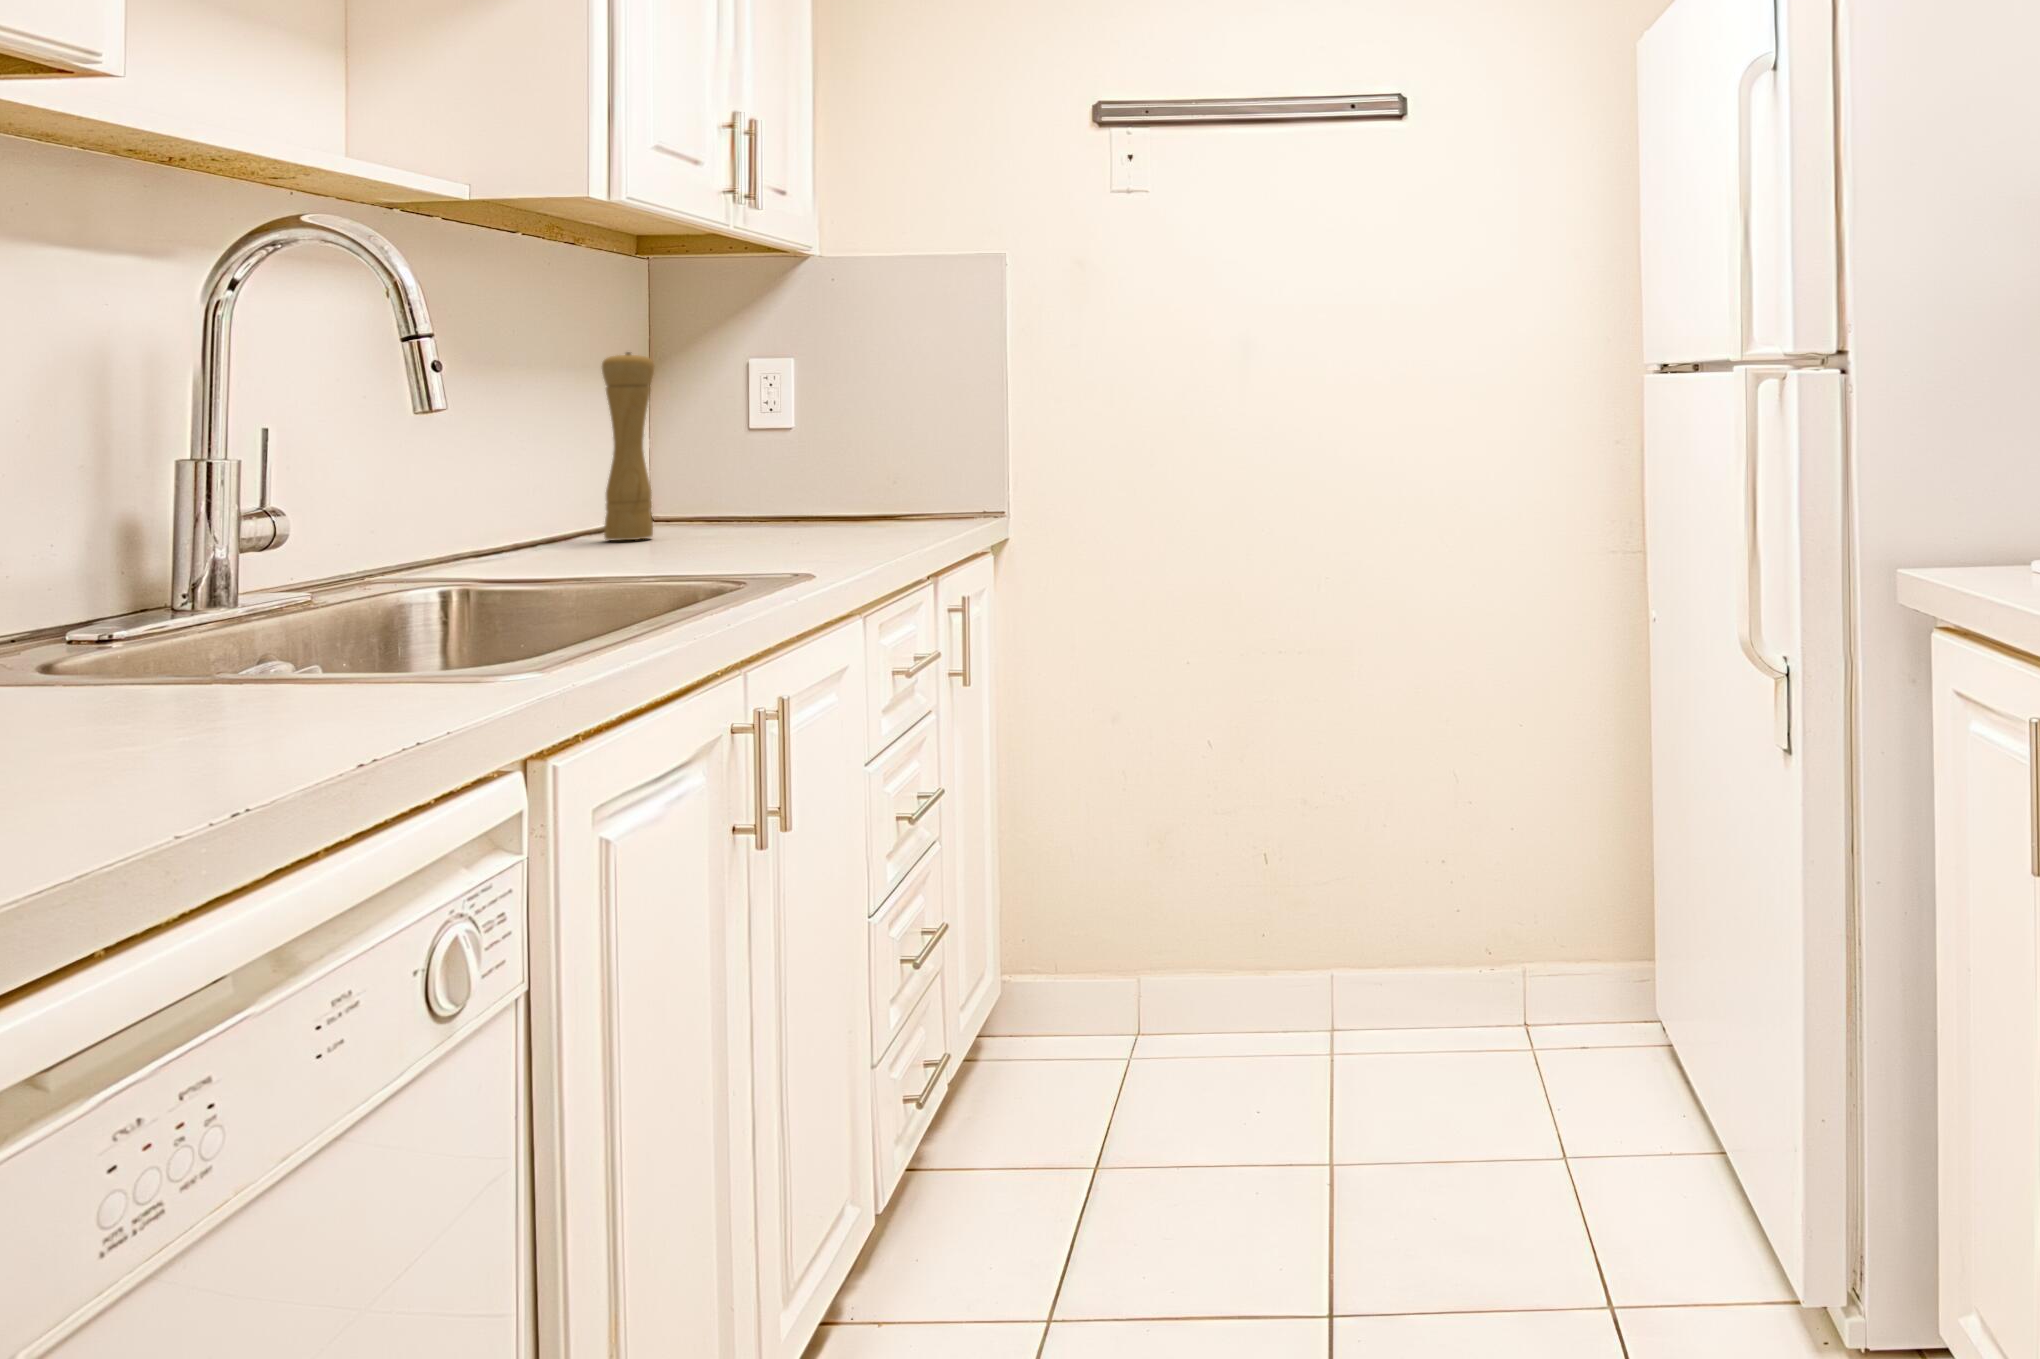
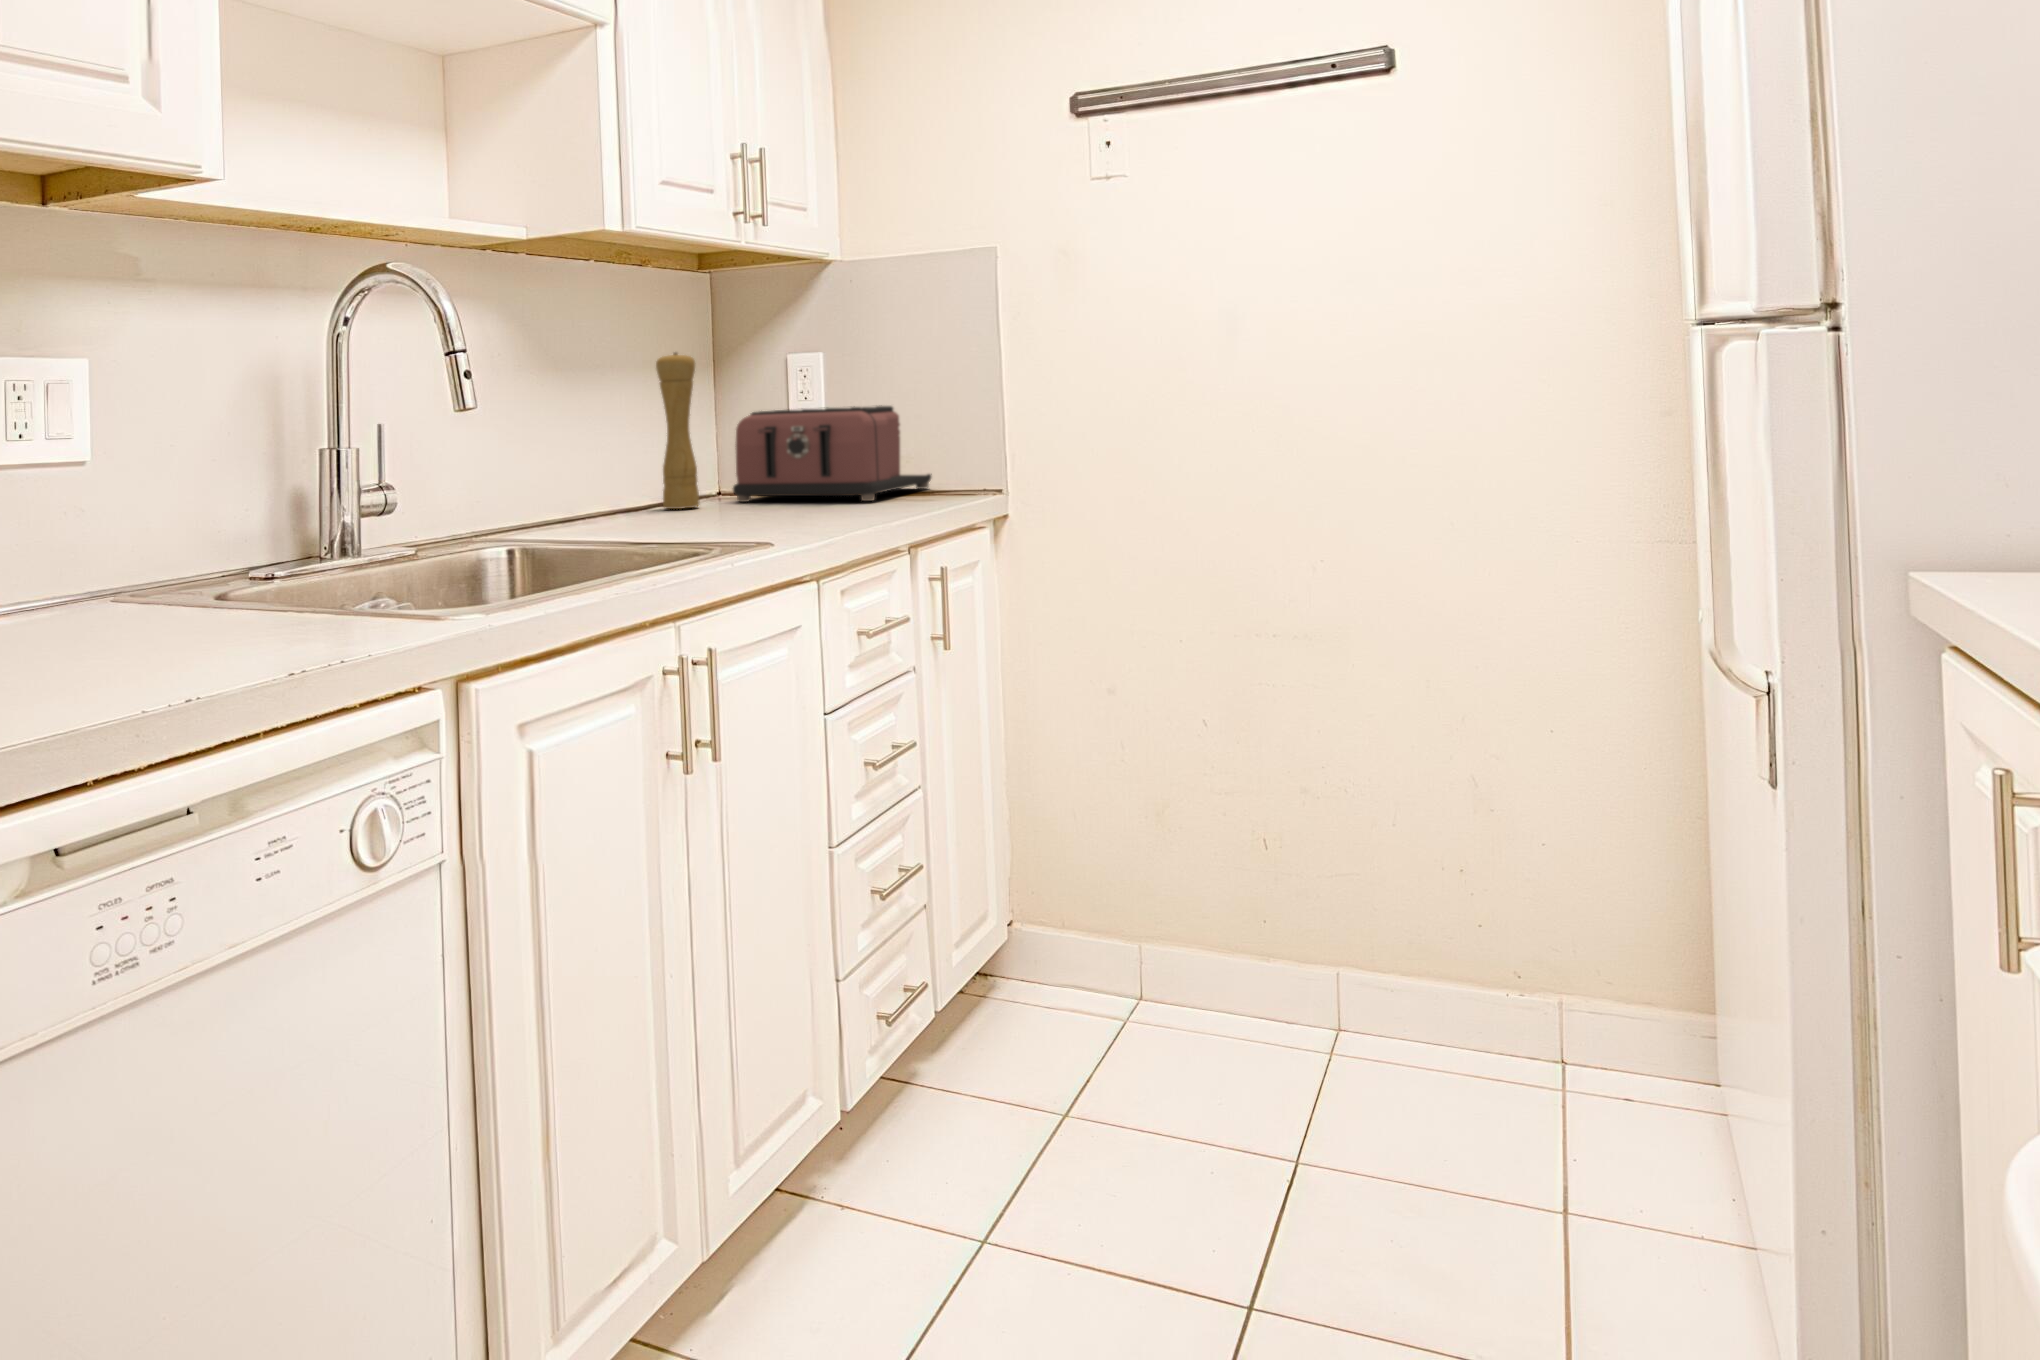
toaster: none [691,421,921,531] -> present [733,405,931,502]

